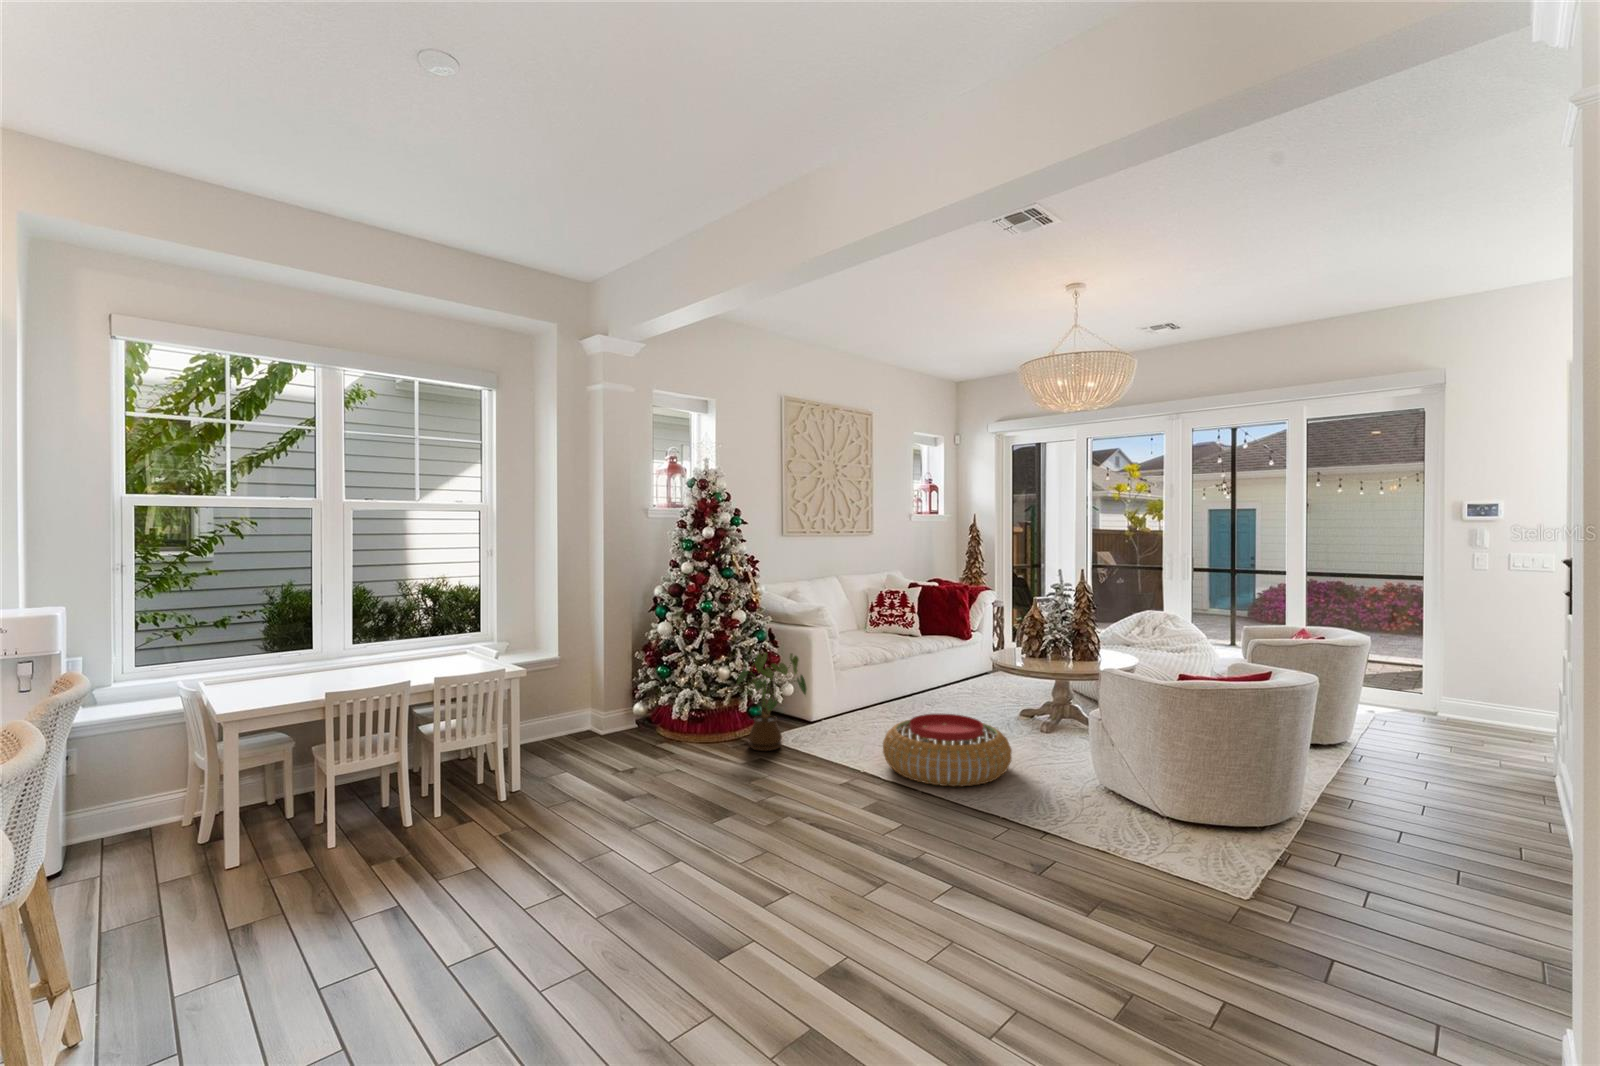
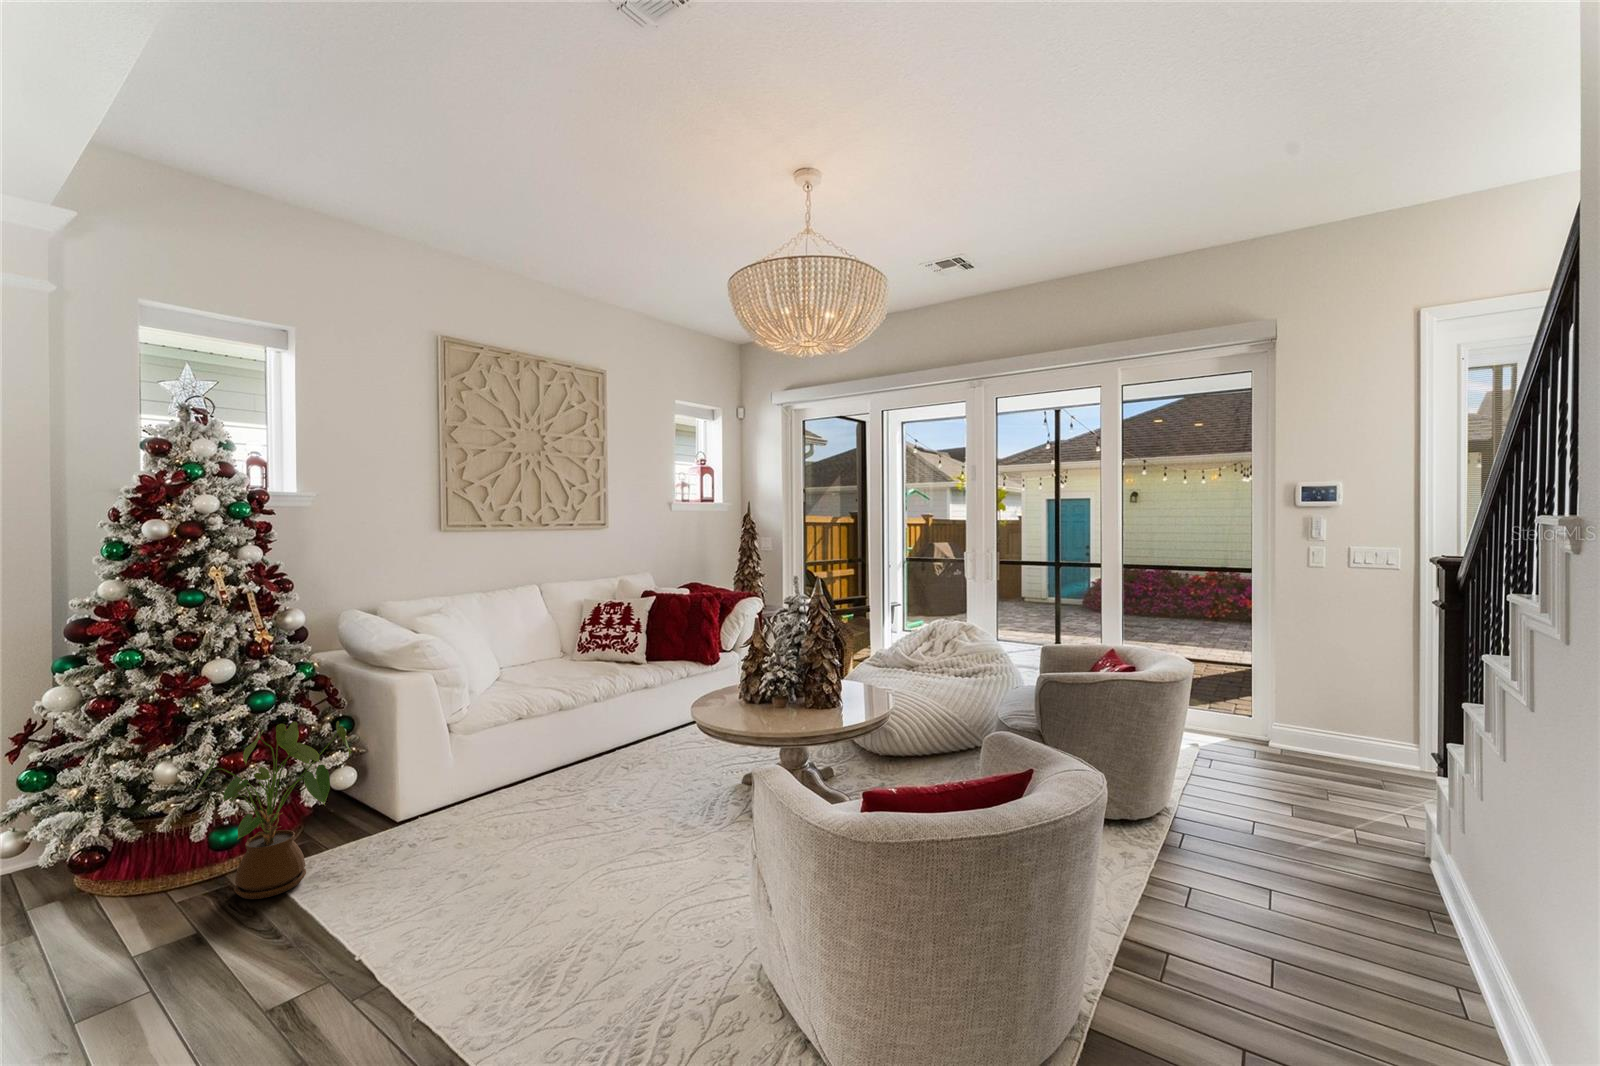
pouf: present [883,714,1012,786] -> none [425,819,655,980]

